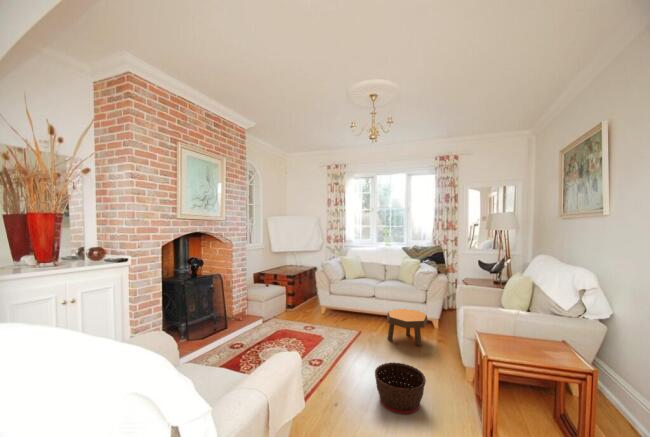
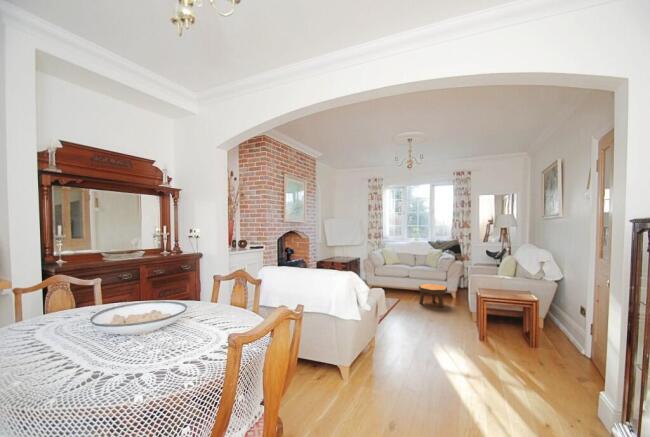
basket: present [375,363,426,414] -> none [415,309,446,333]

